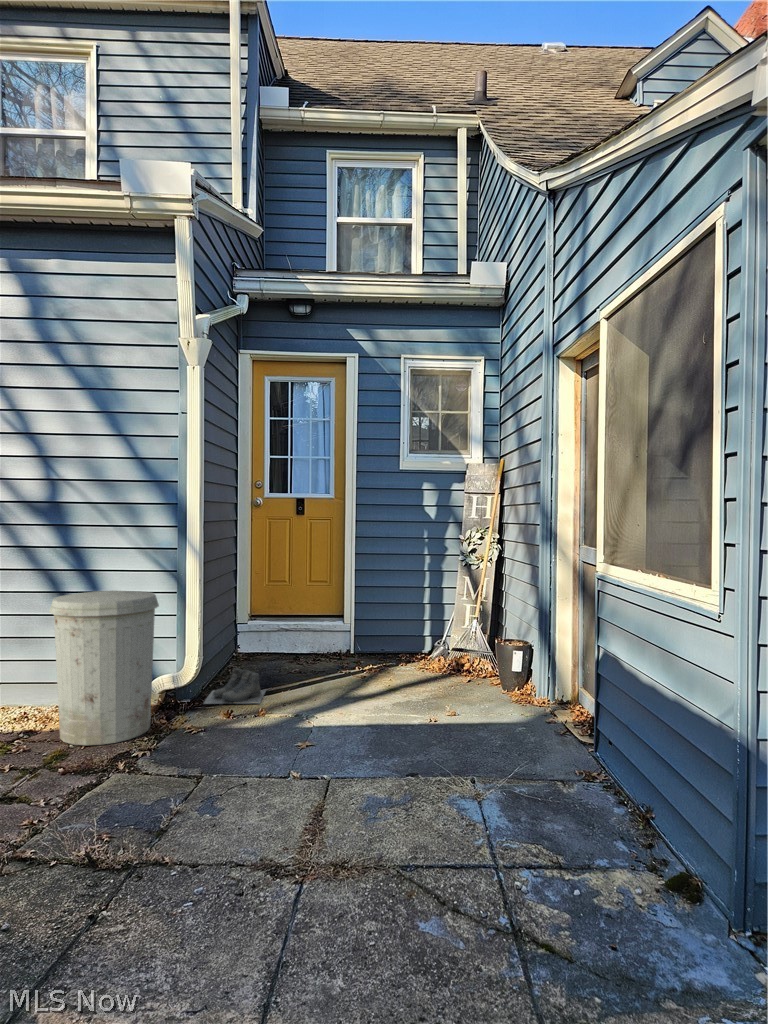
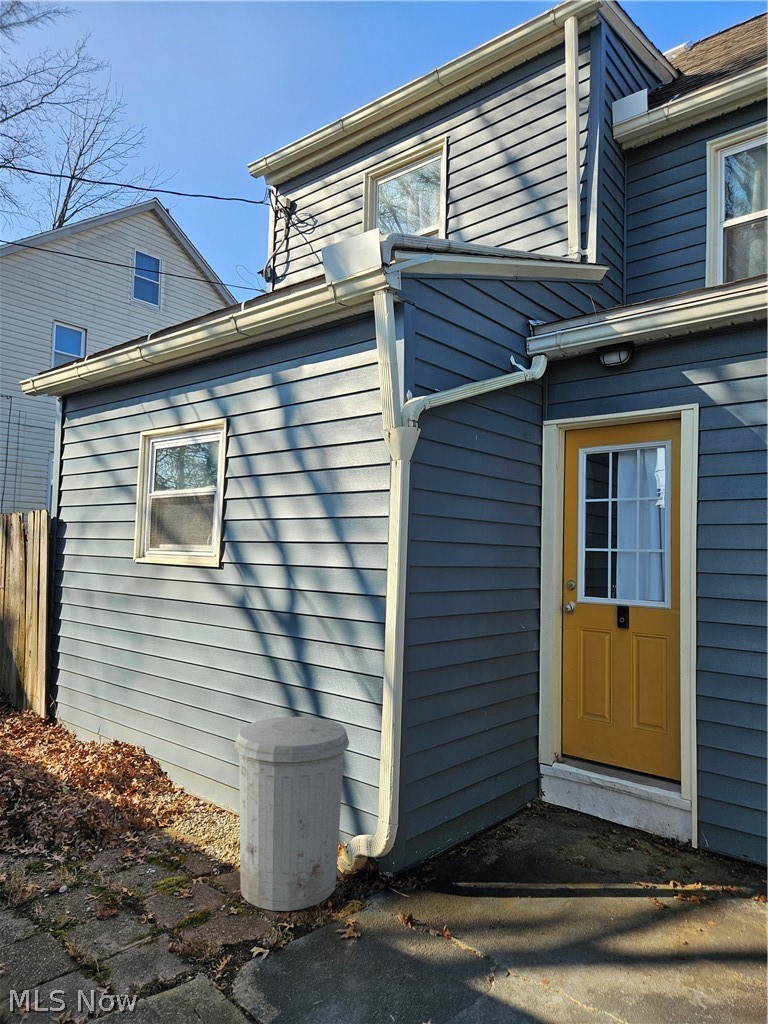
boots: present [204,668,266,704] -> none [413,840,508,908]

